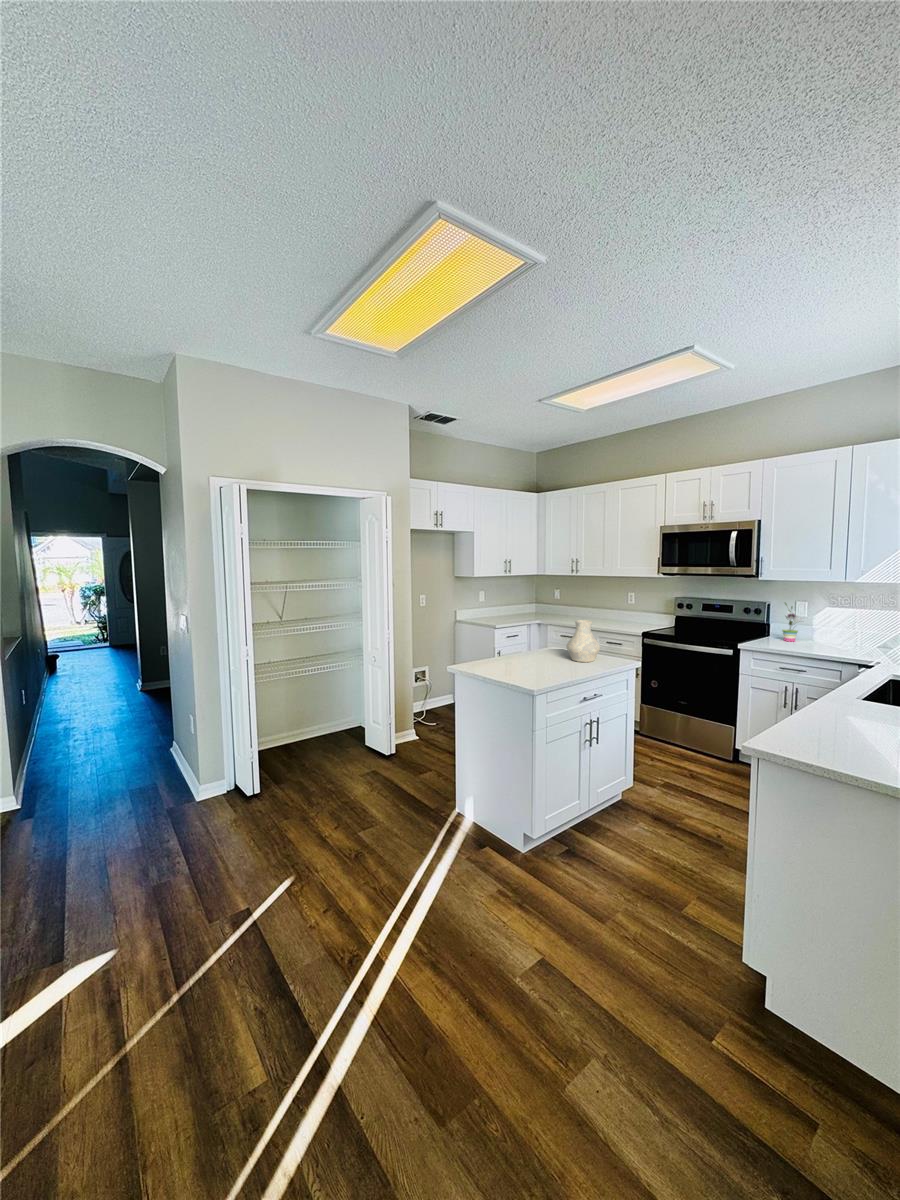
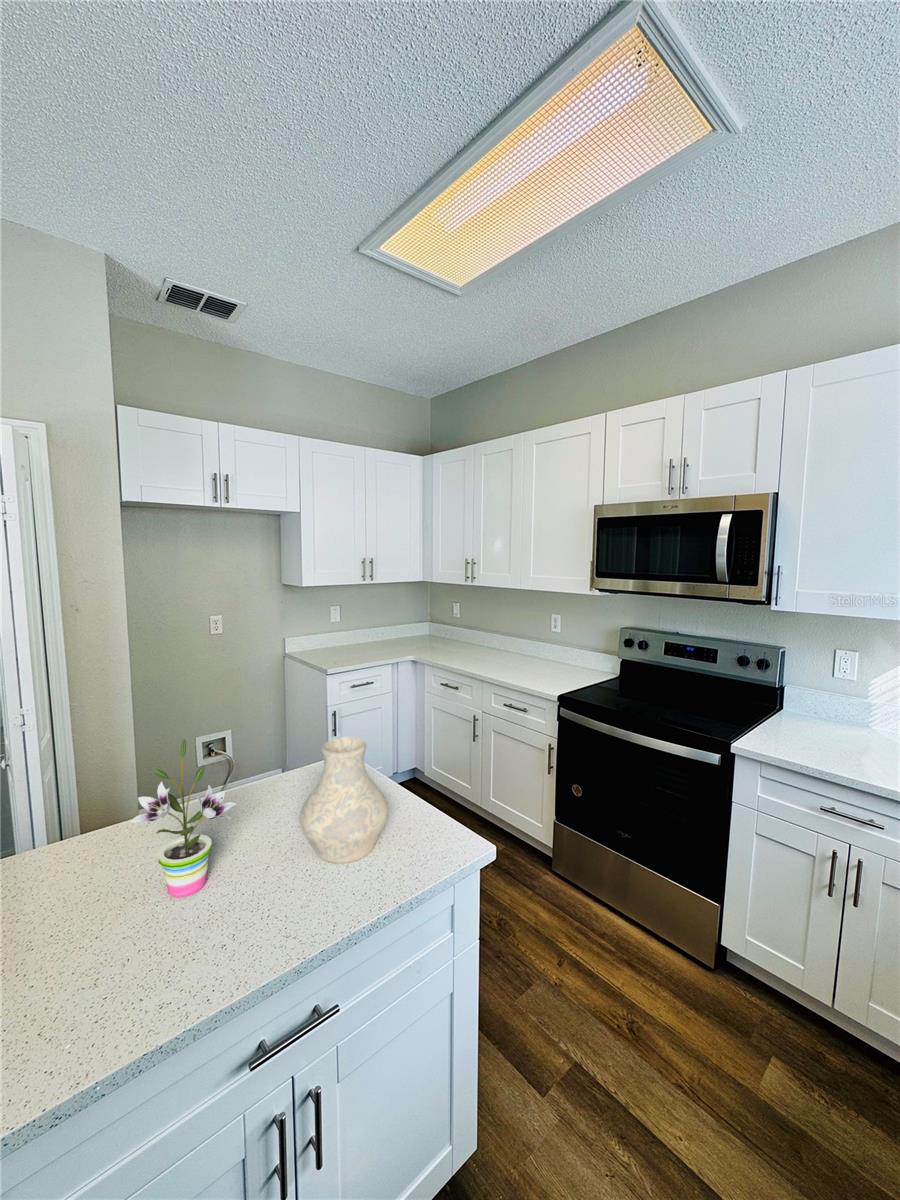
potted plant: present [782,603,802,642] -> present [130,739,236,897]

